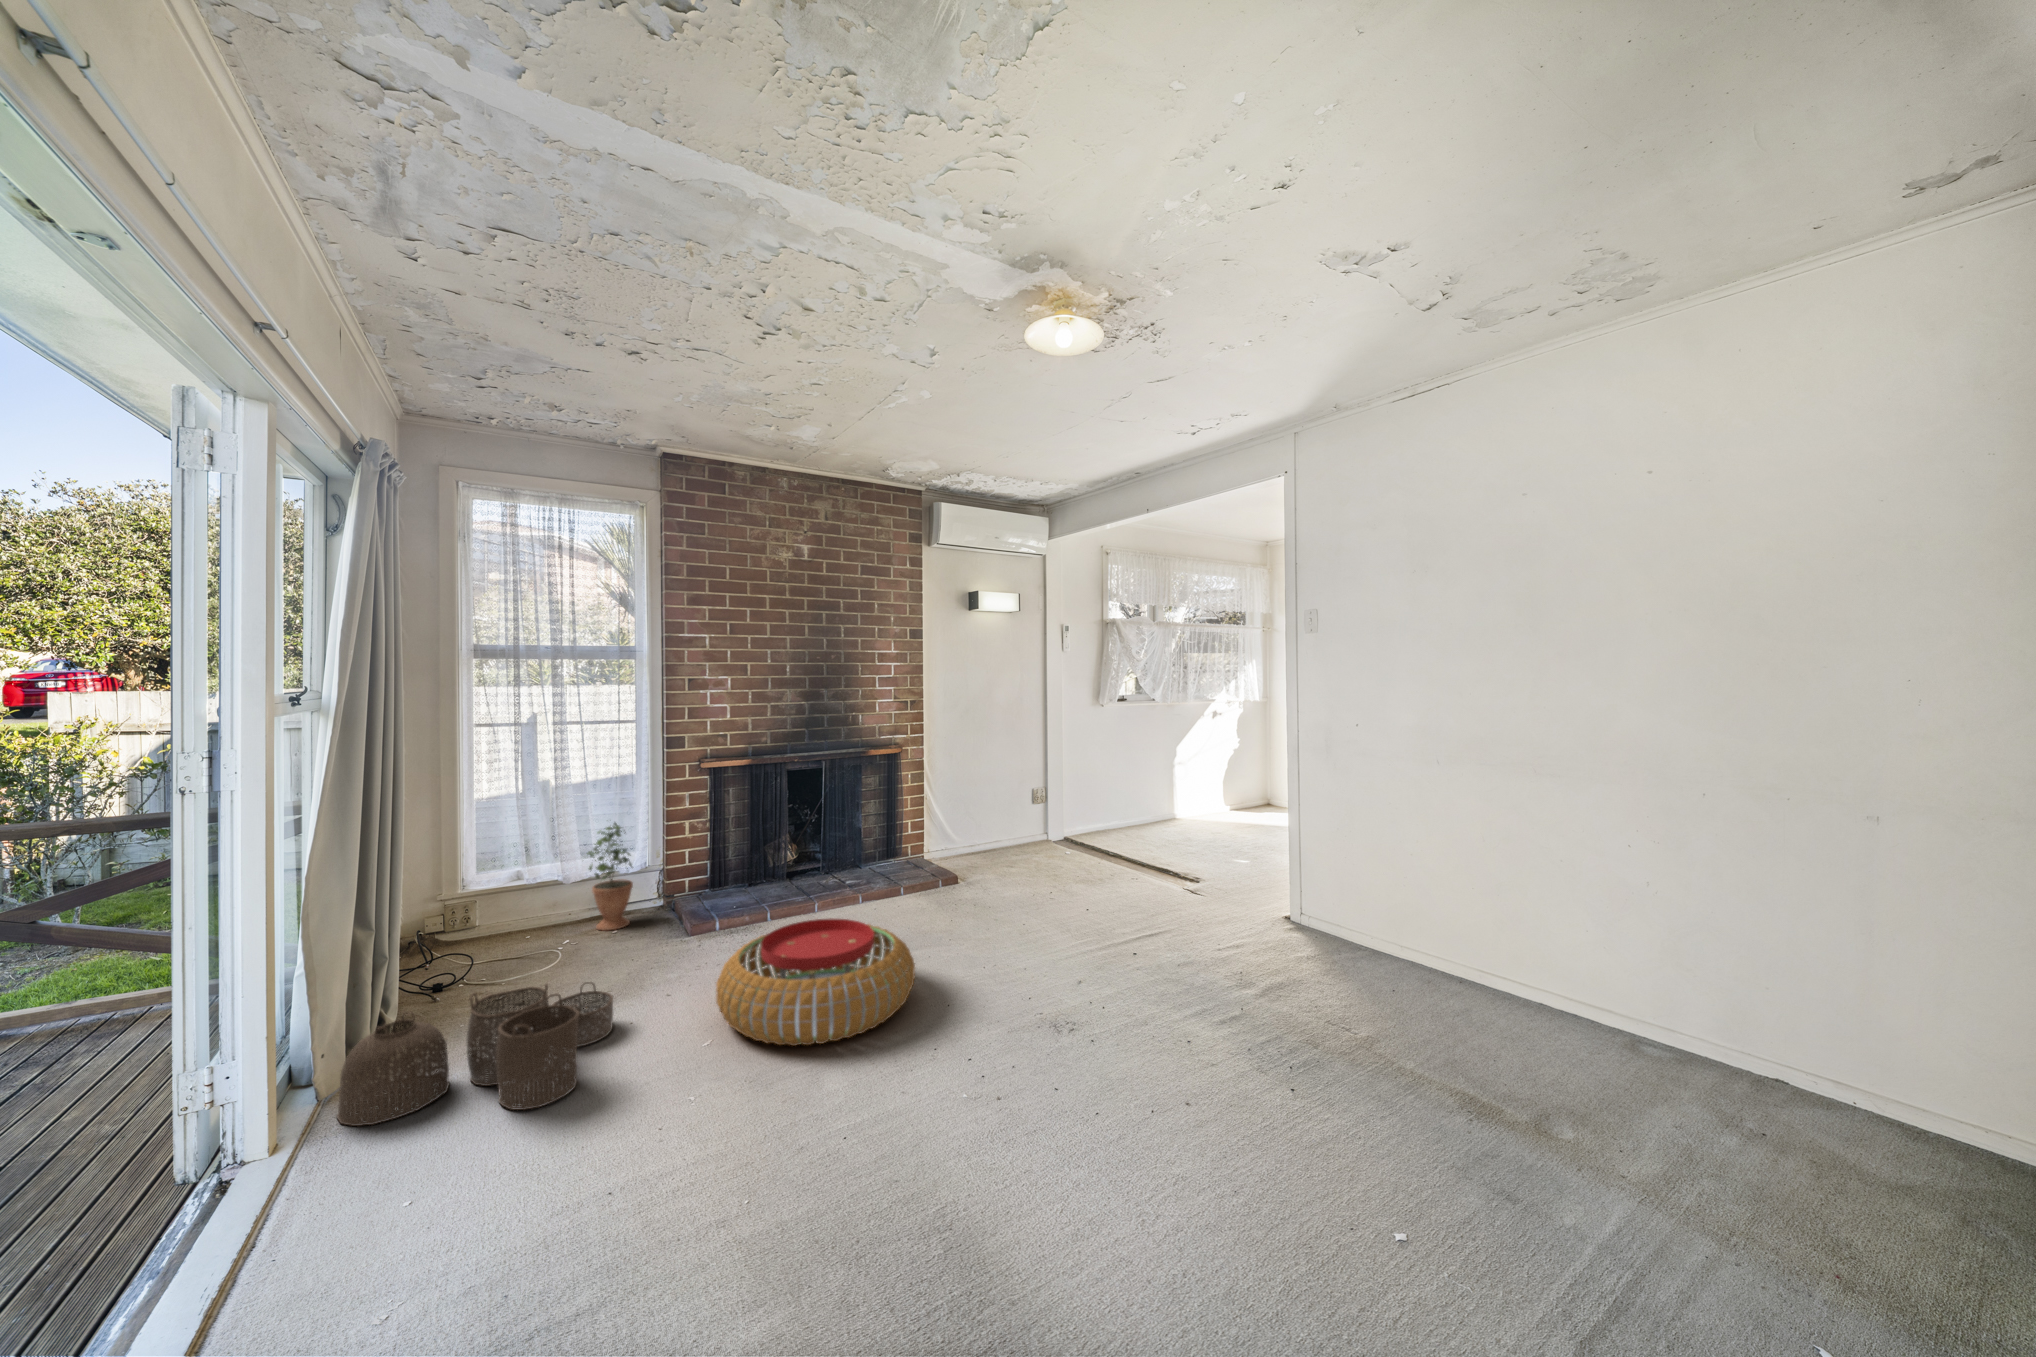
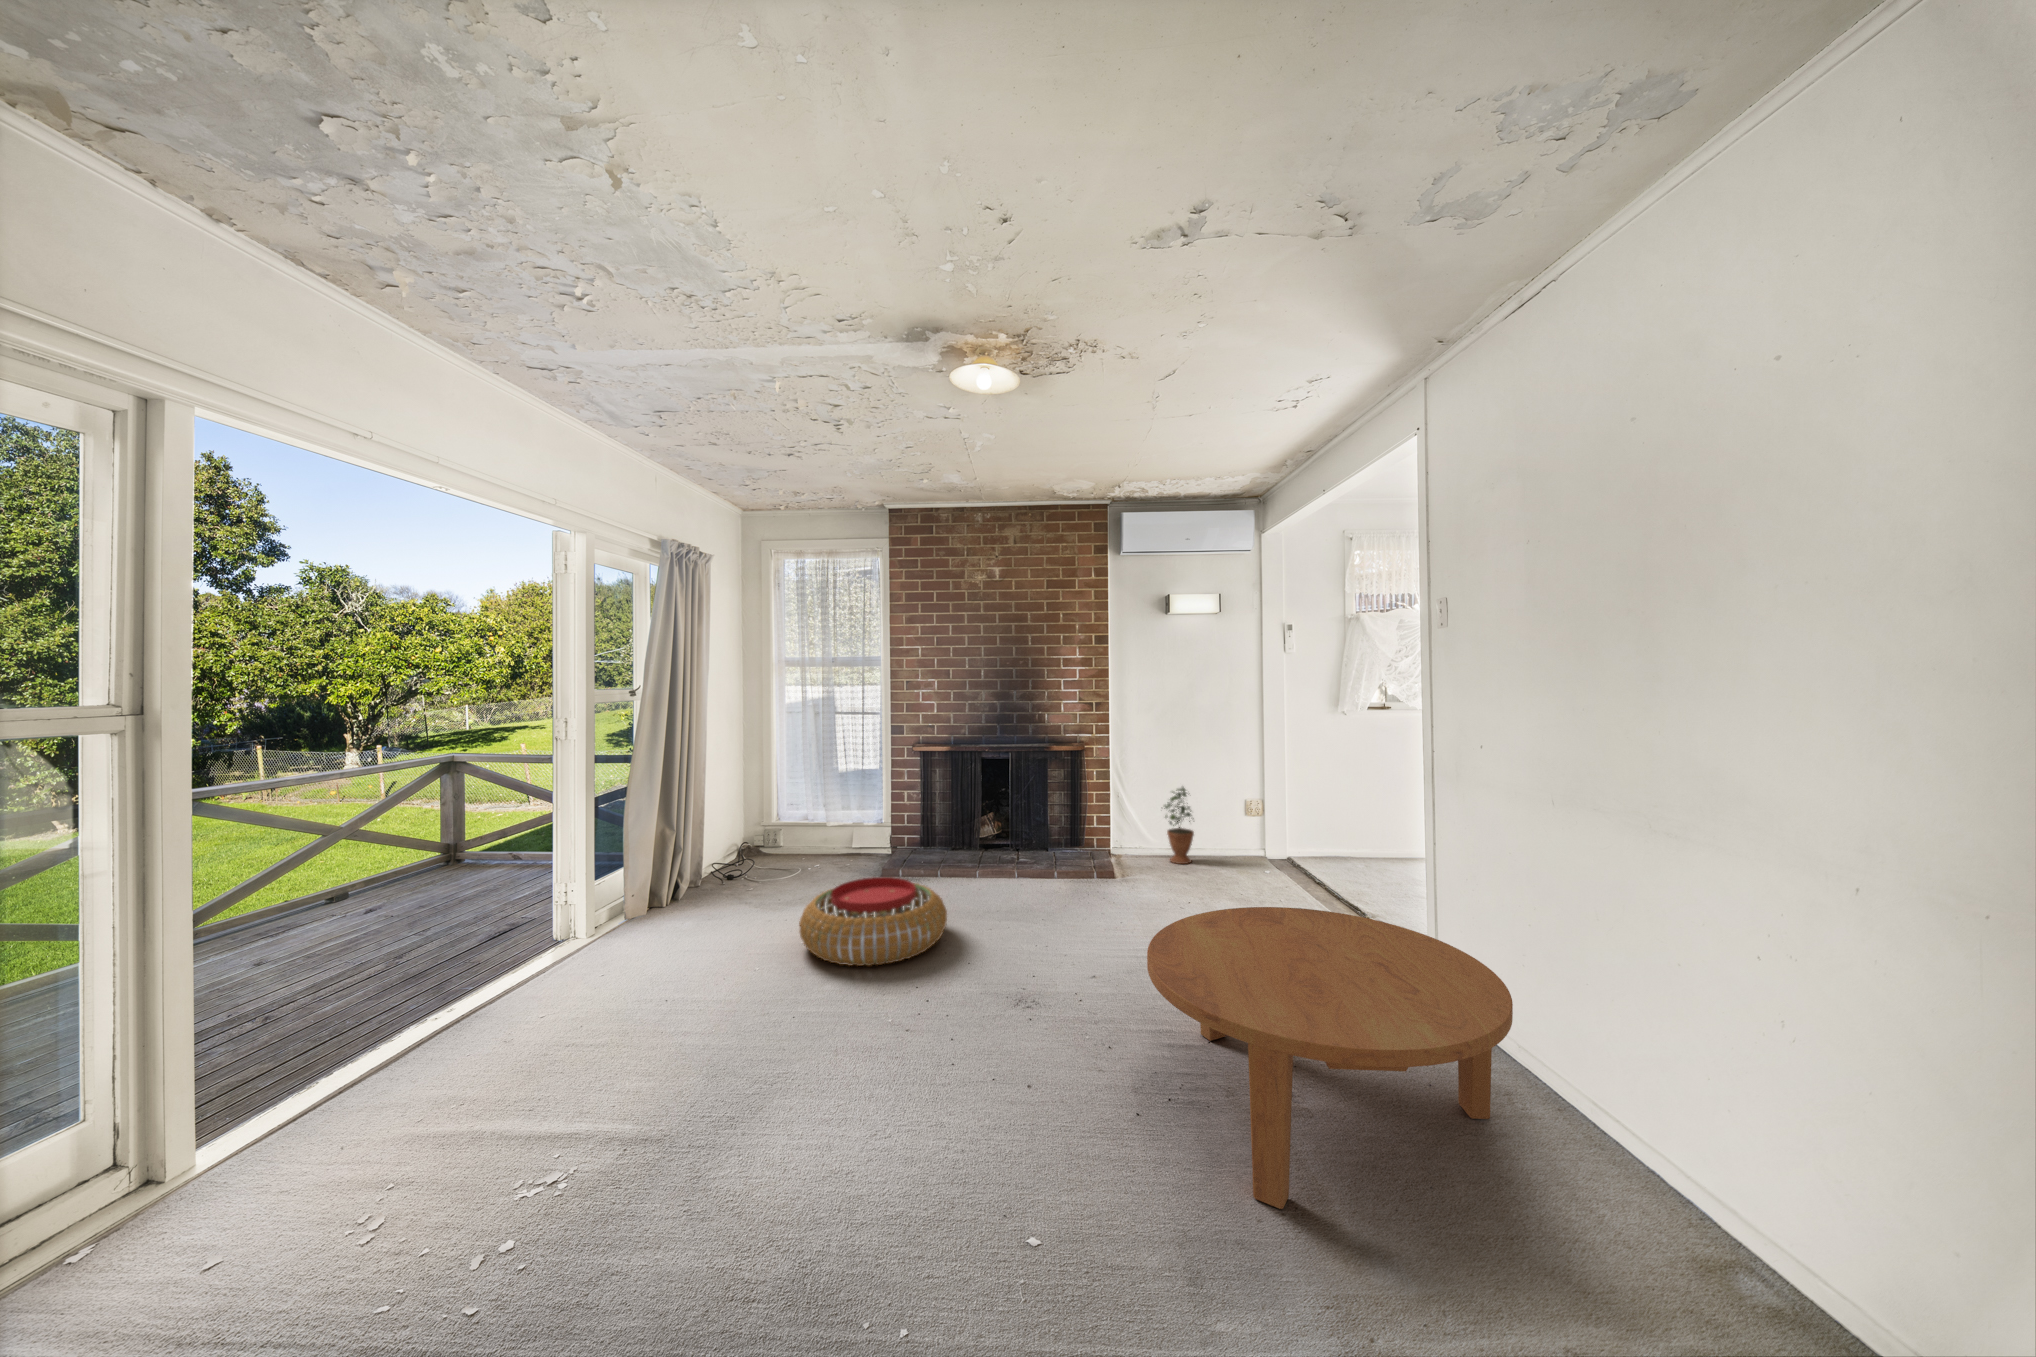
potted plant: present [587,823,633,931] -> present [1165,787,1194,864]
coffee table: none [1248,856,1573,1096] -> present [1147,907,1513,1209]
woven basket: present [337,982,613,1126] -> none [619,879,767,952]

